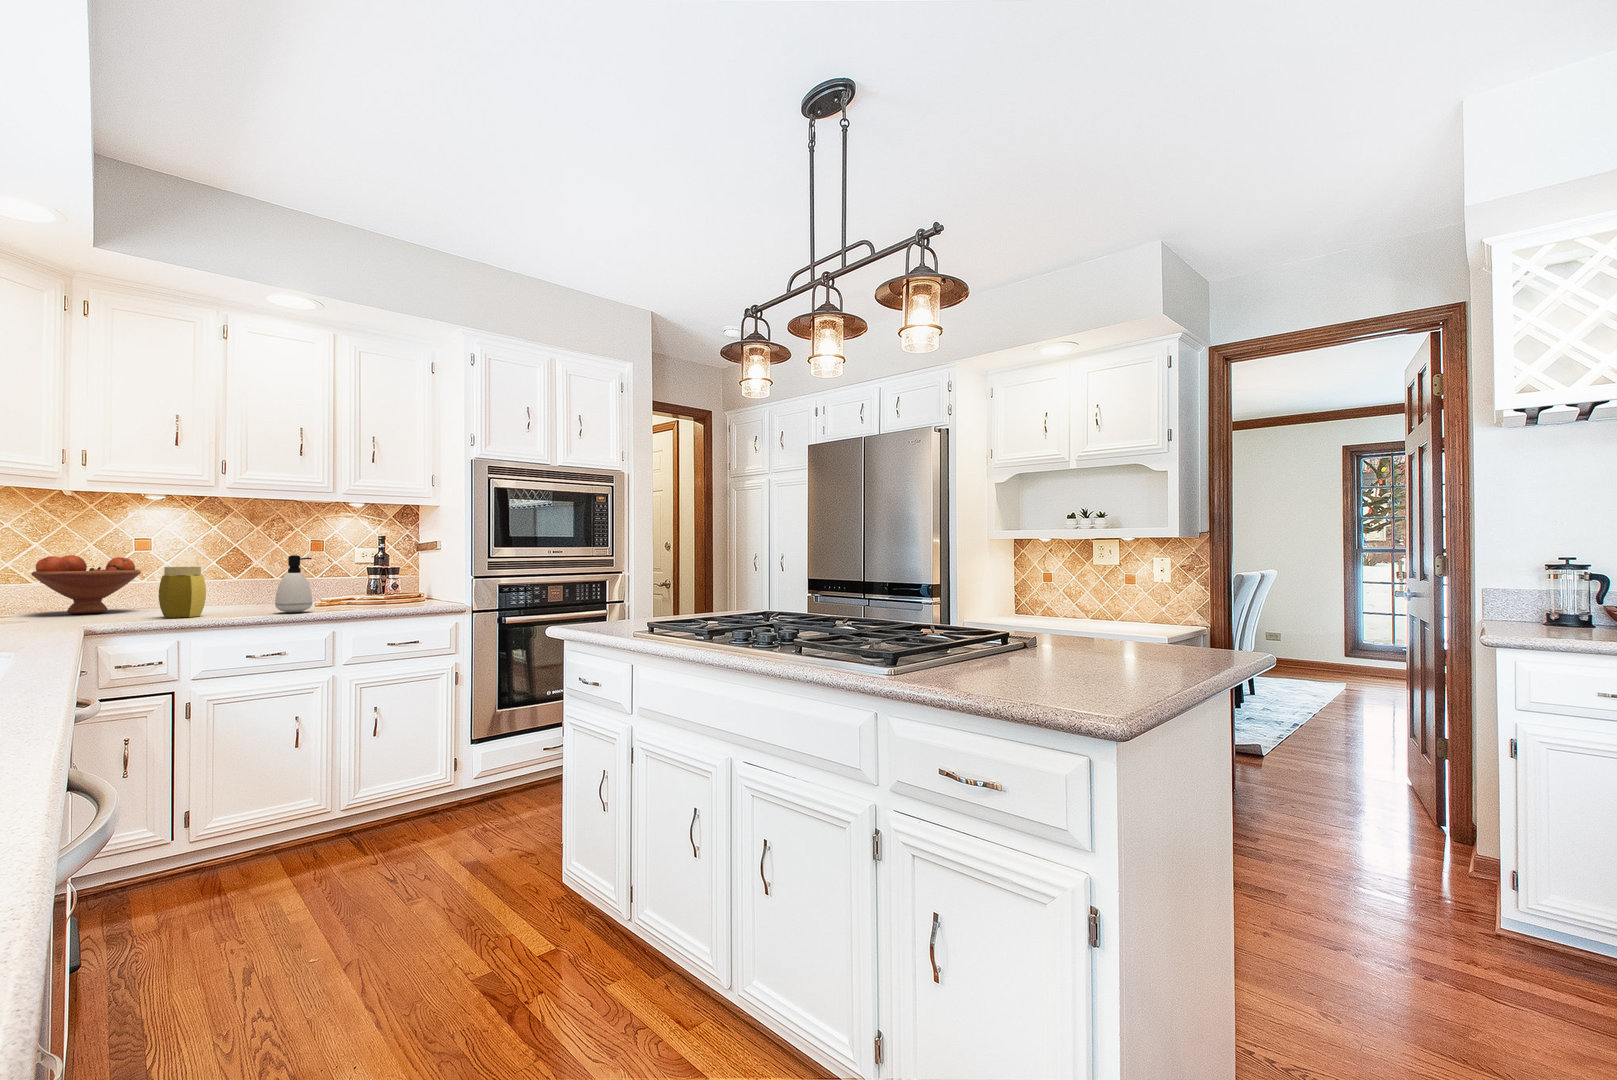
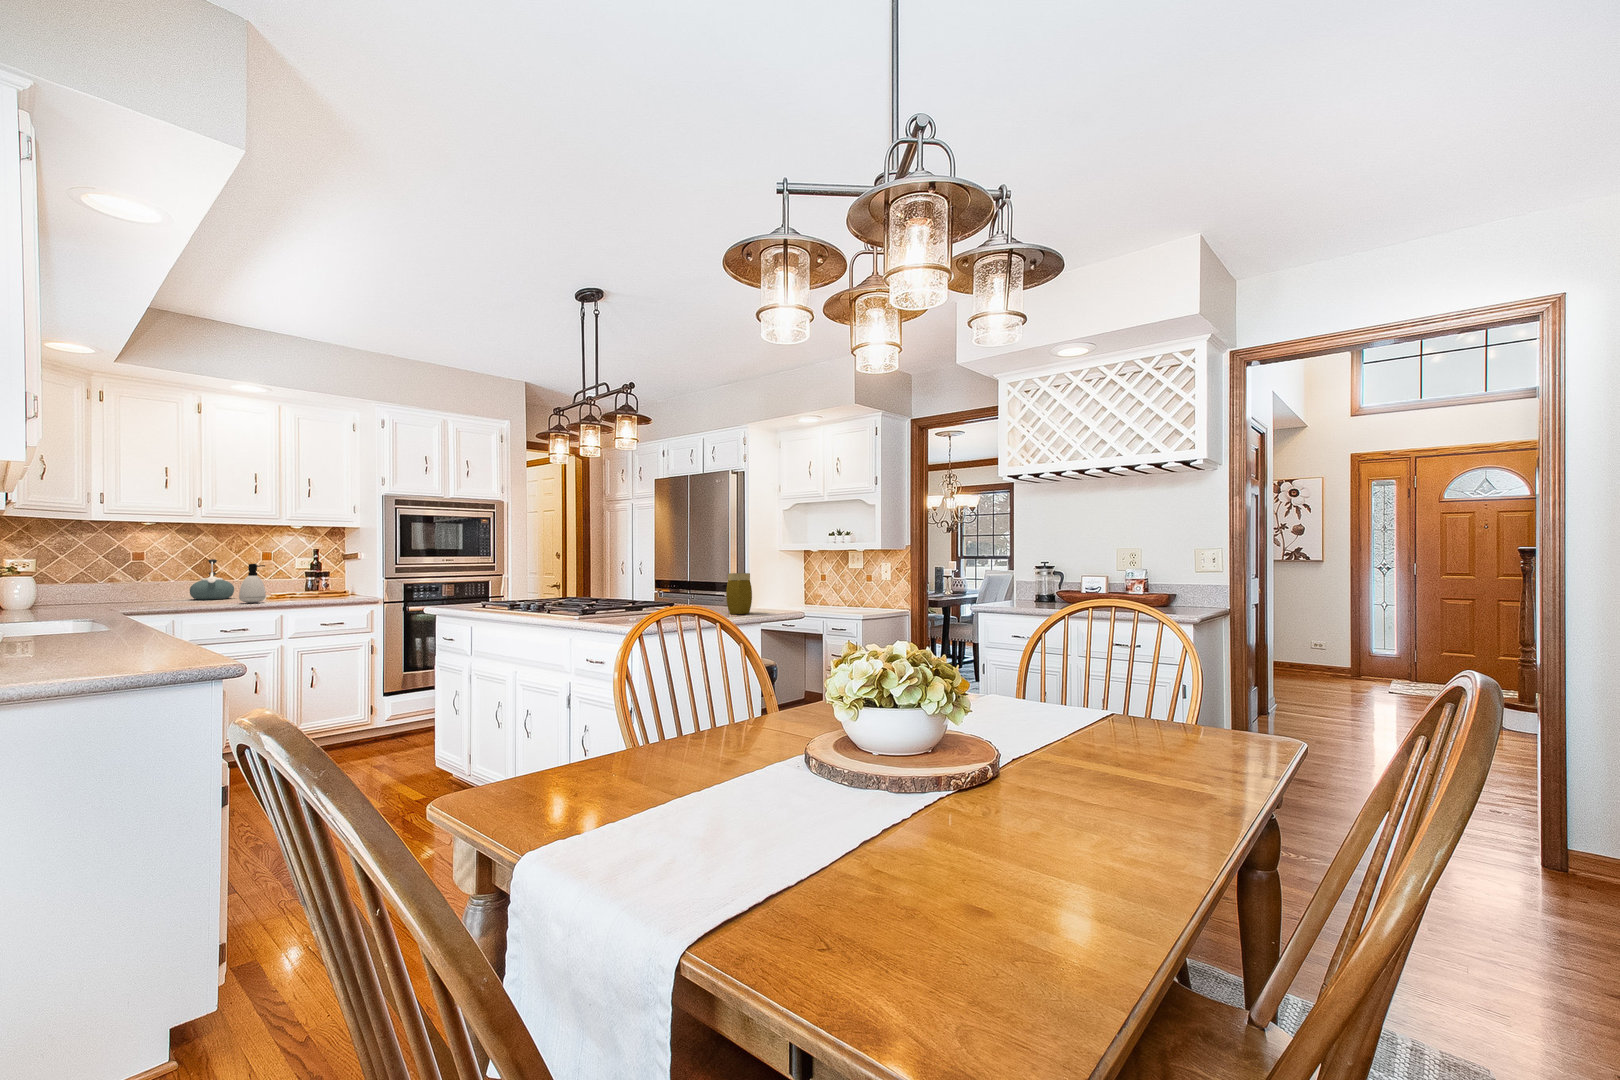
kettle: none [214,549,274,606] -> present [190,559,234,600]
fruit bowl: present [31,555,141,614] -> none [61,564,138,605]
jar: present [159,567,206,618] -> present [726,573,752,614]

